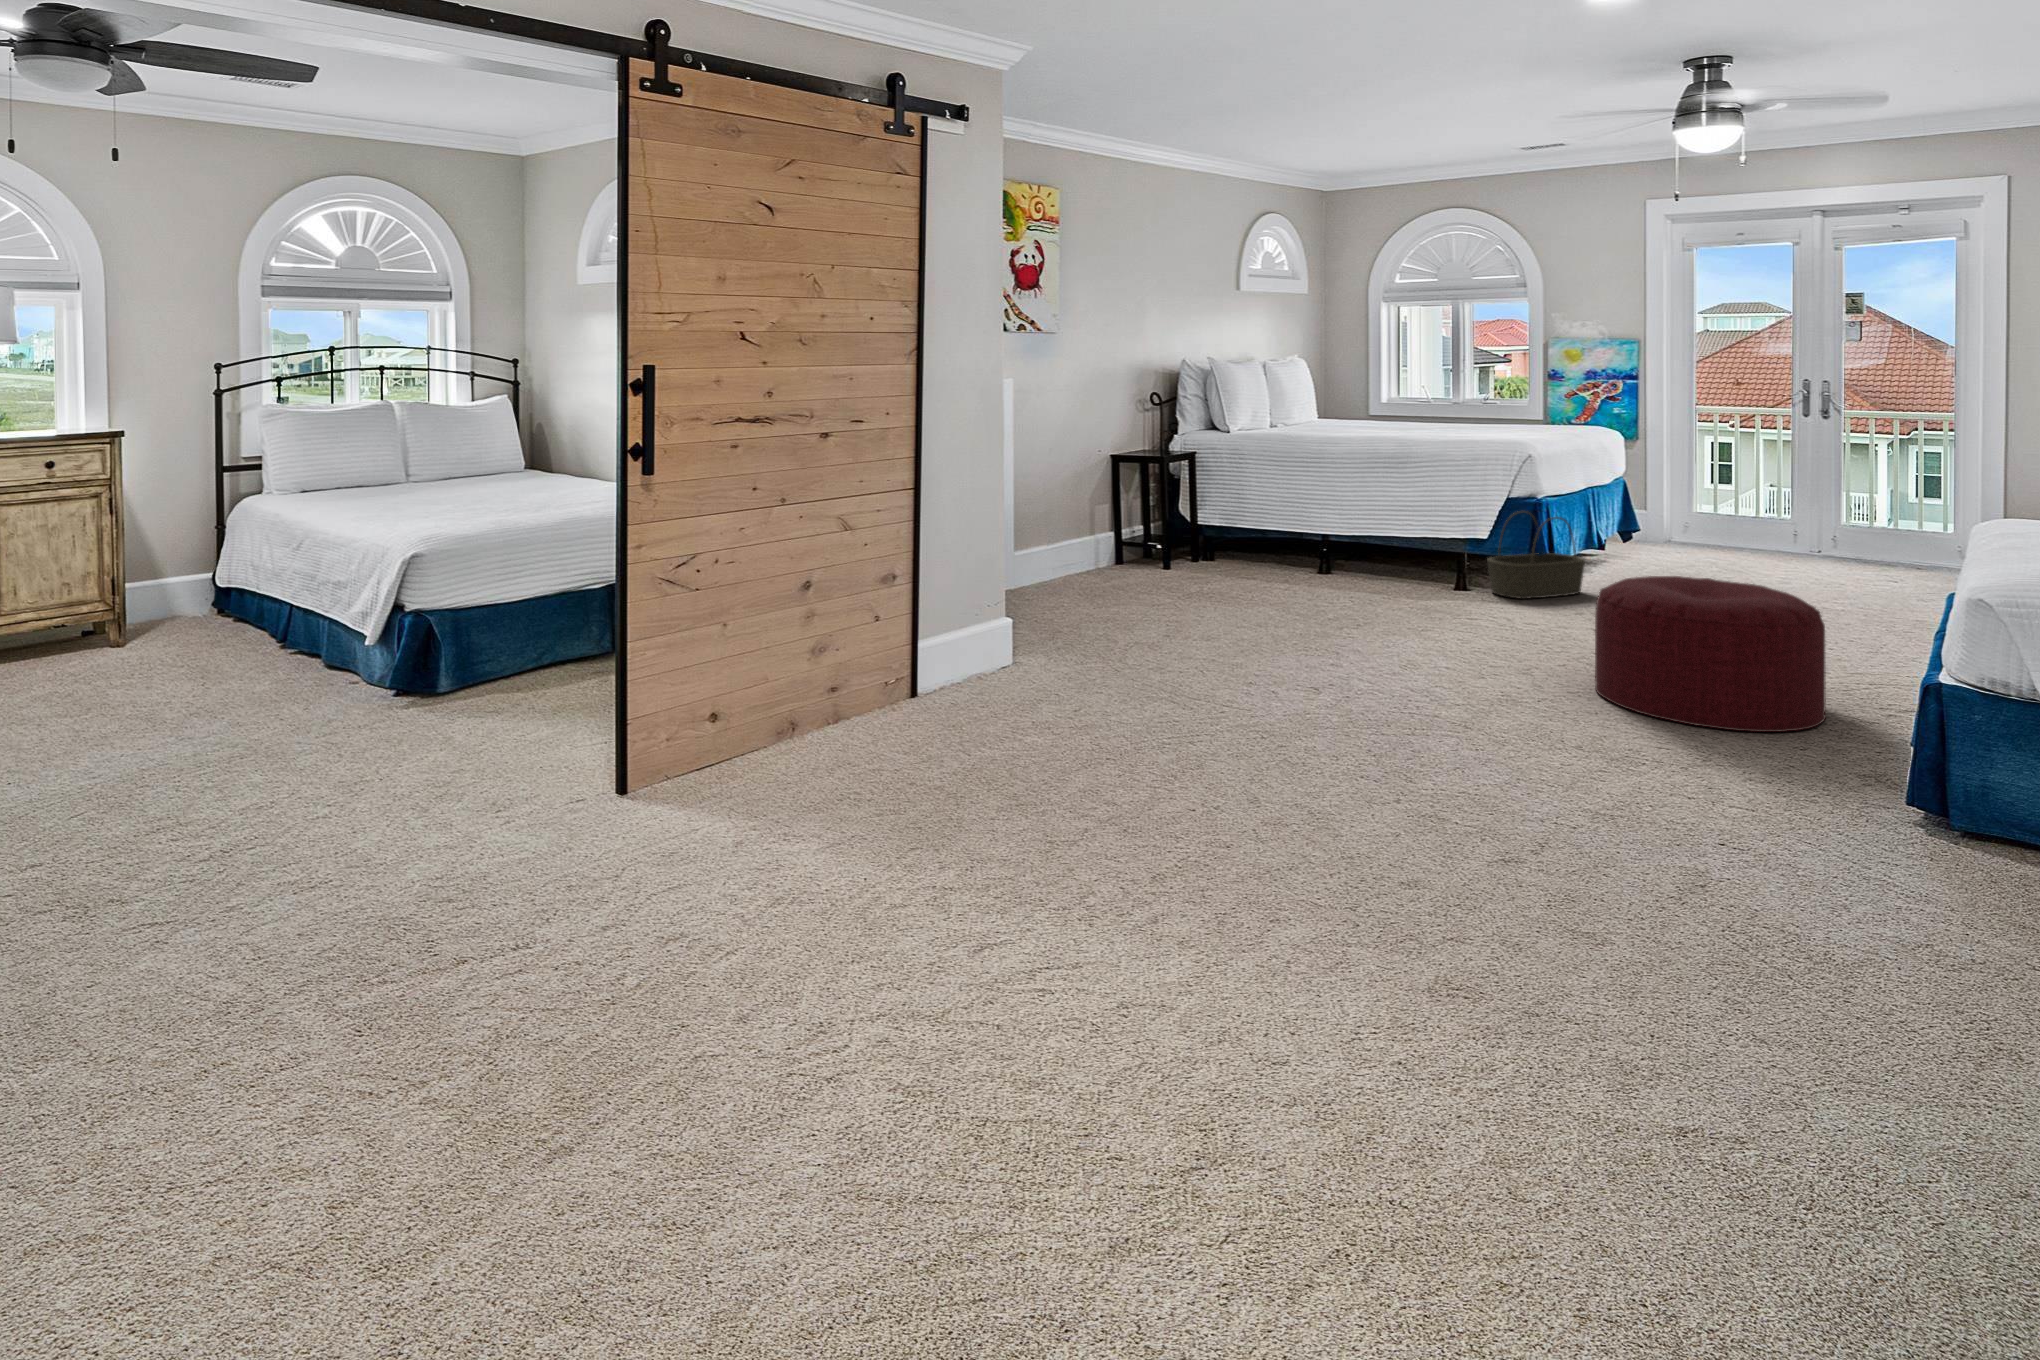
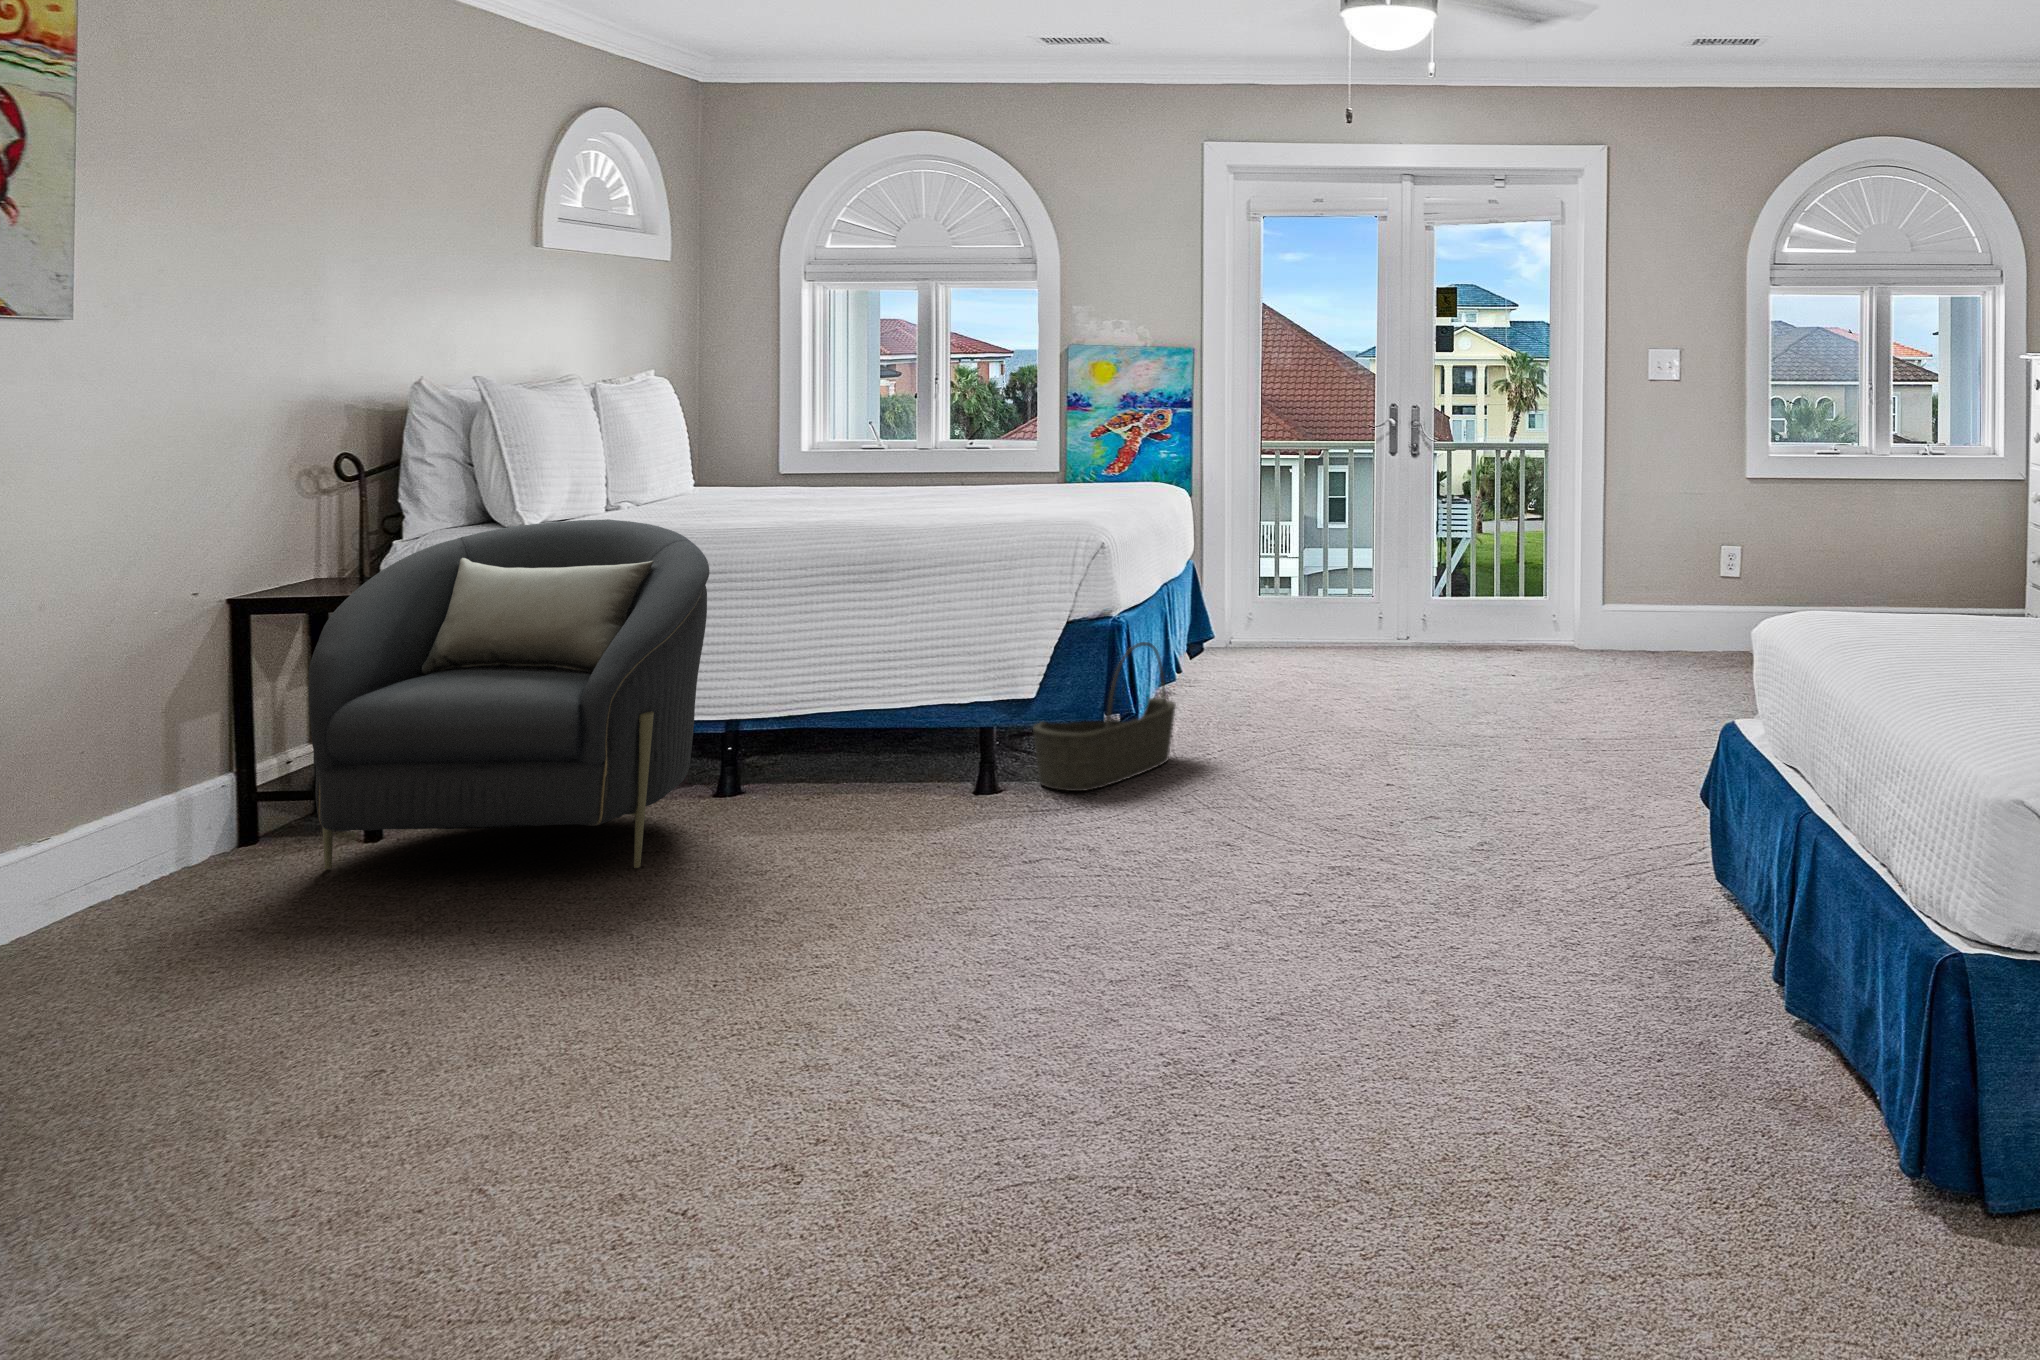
armchair: none [1141,428,1308,593] -> present [309,519,709,869]
ottoman: present [1595,576,1826,732] -> none [1308,751,1645,1044]

